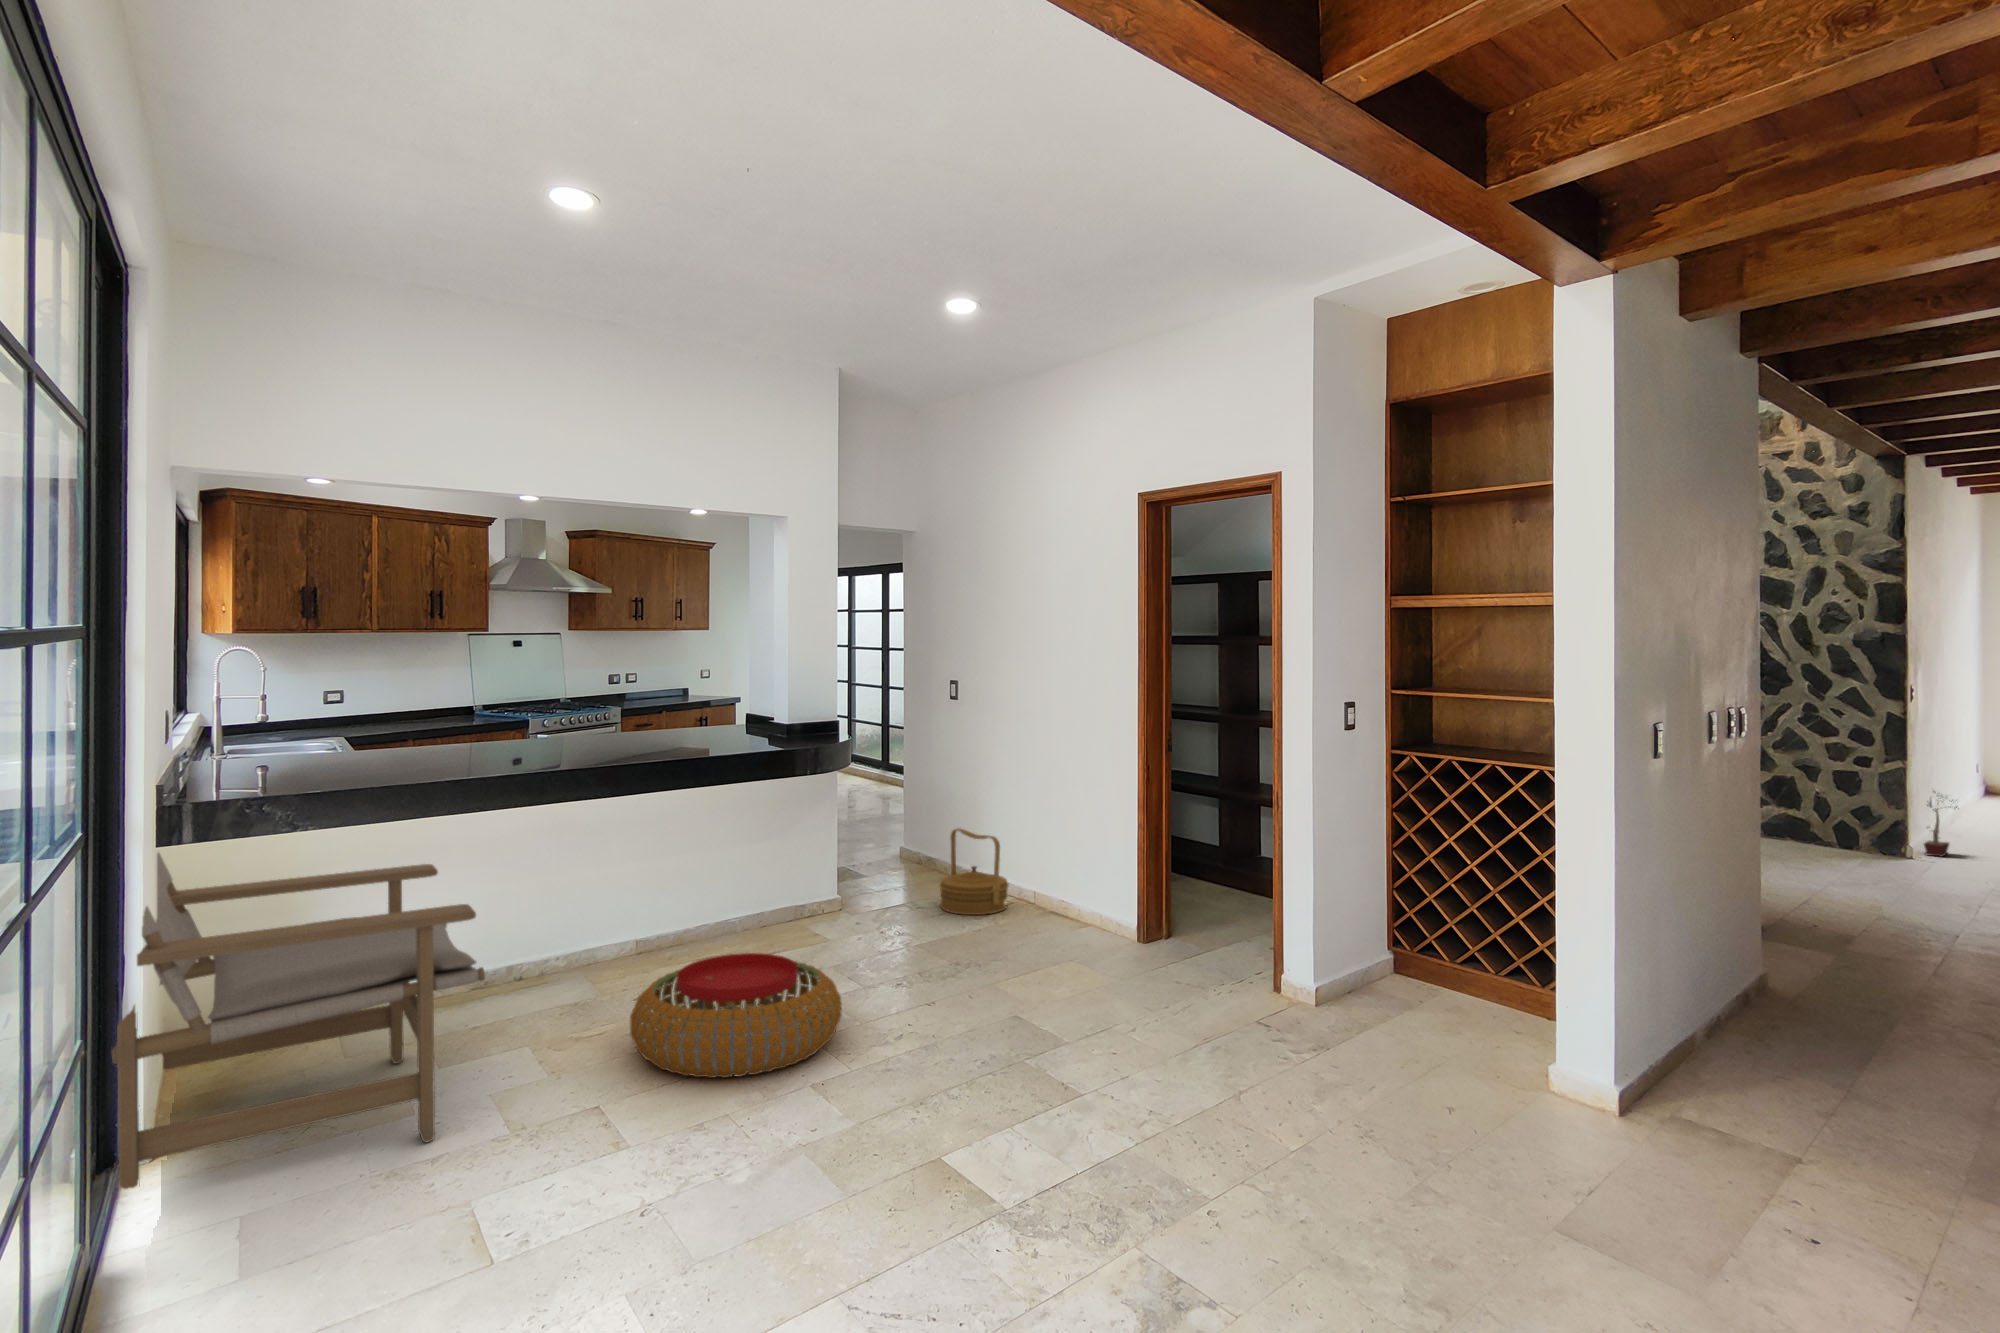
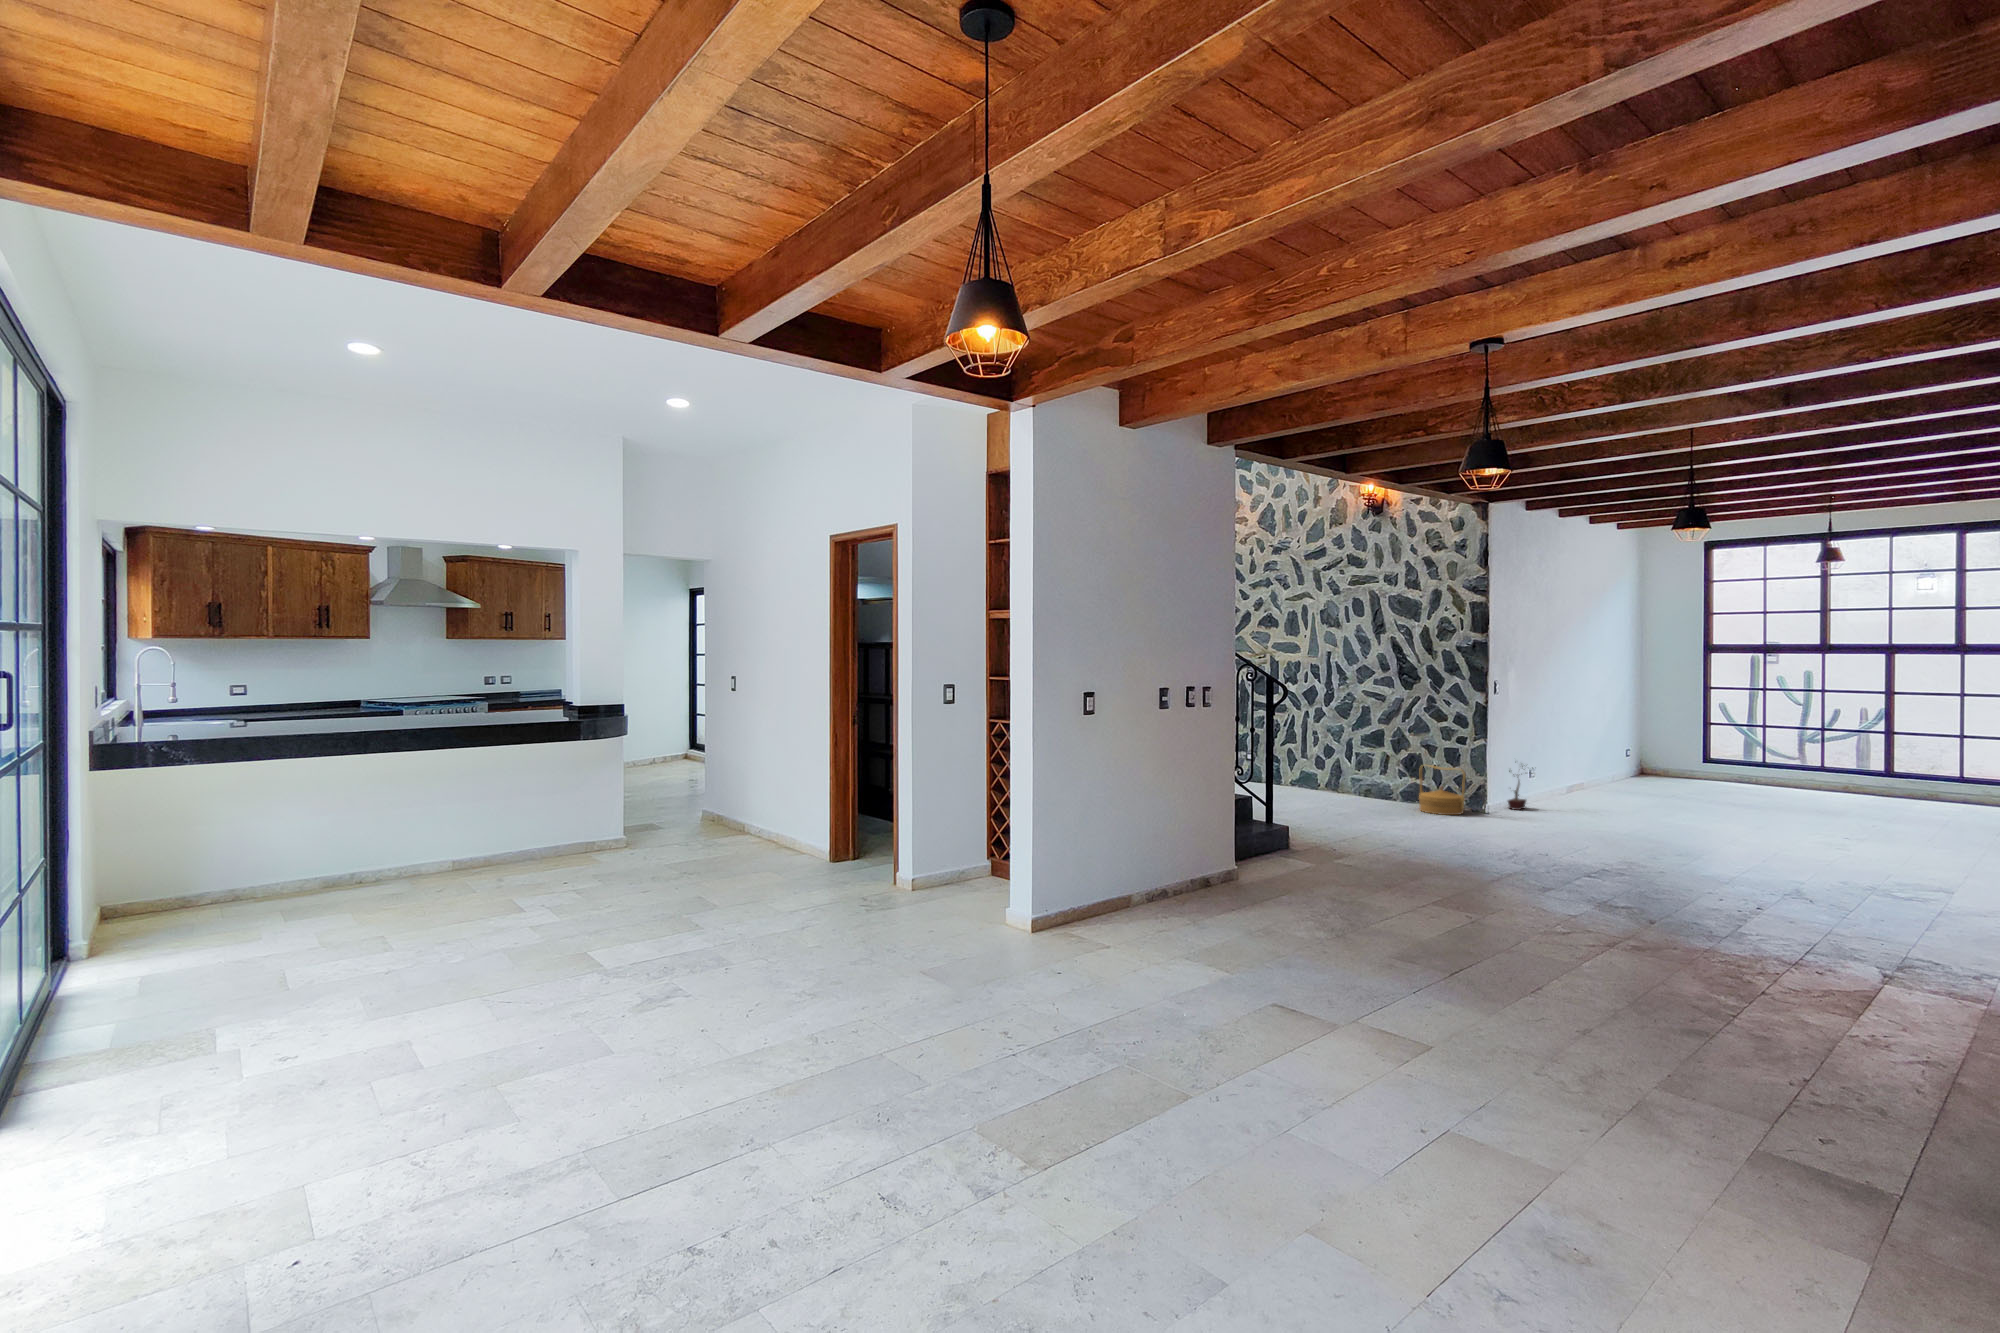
woven basket: present [939,828,1009,915] -> present [1419,764,1466,815]
lounge chair: present [112,853,485,1189] -> none [35,785,319,1038]
pouf: present [630,953,842,1078] -> none [440,876,603,958]

